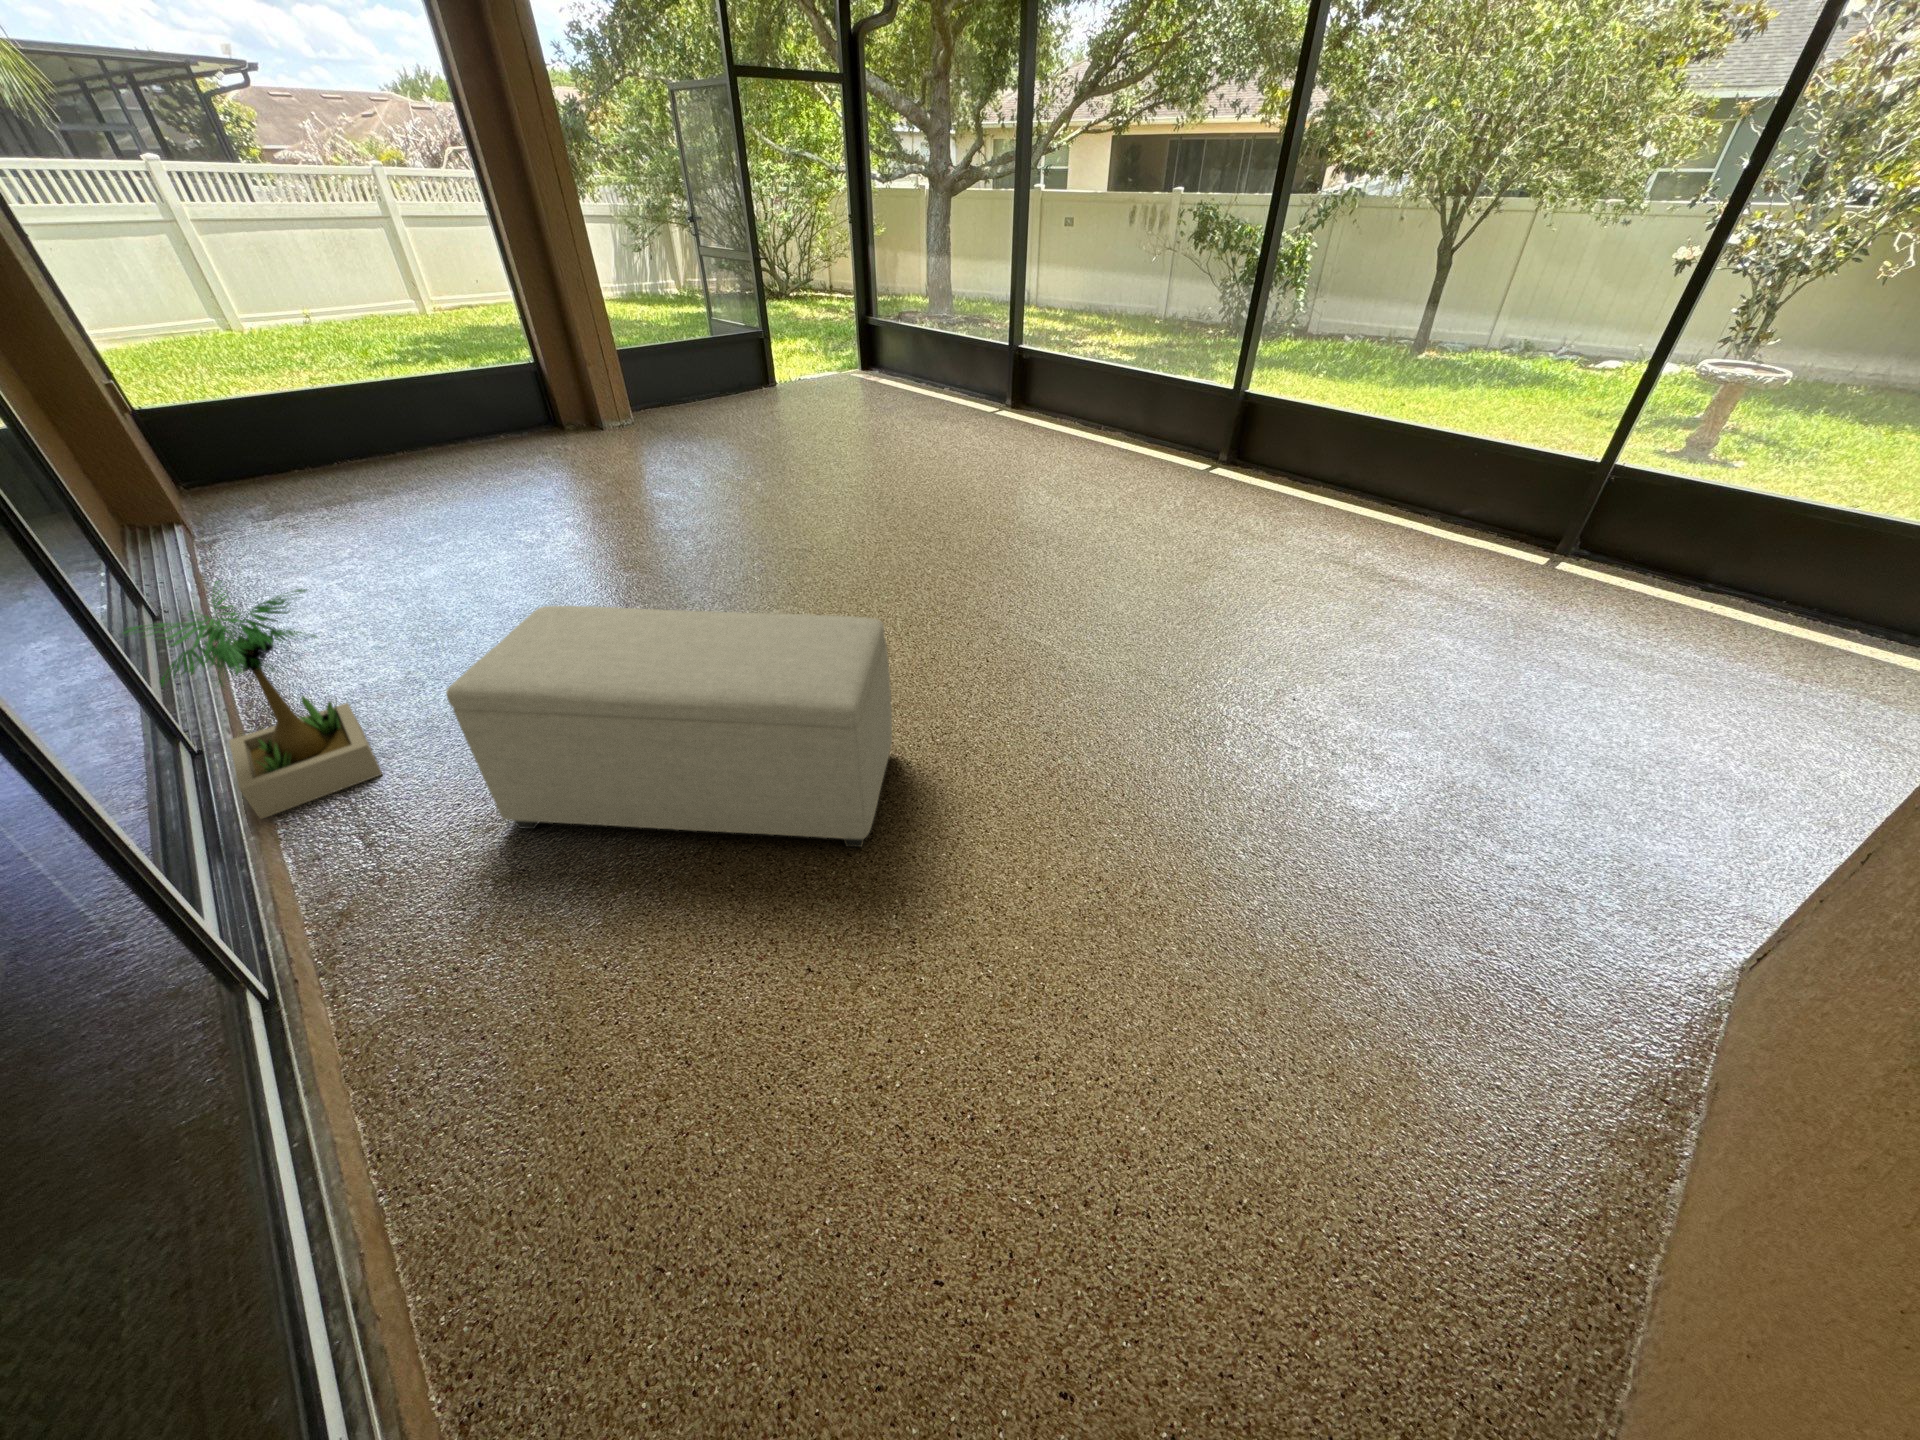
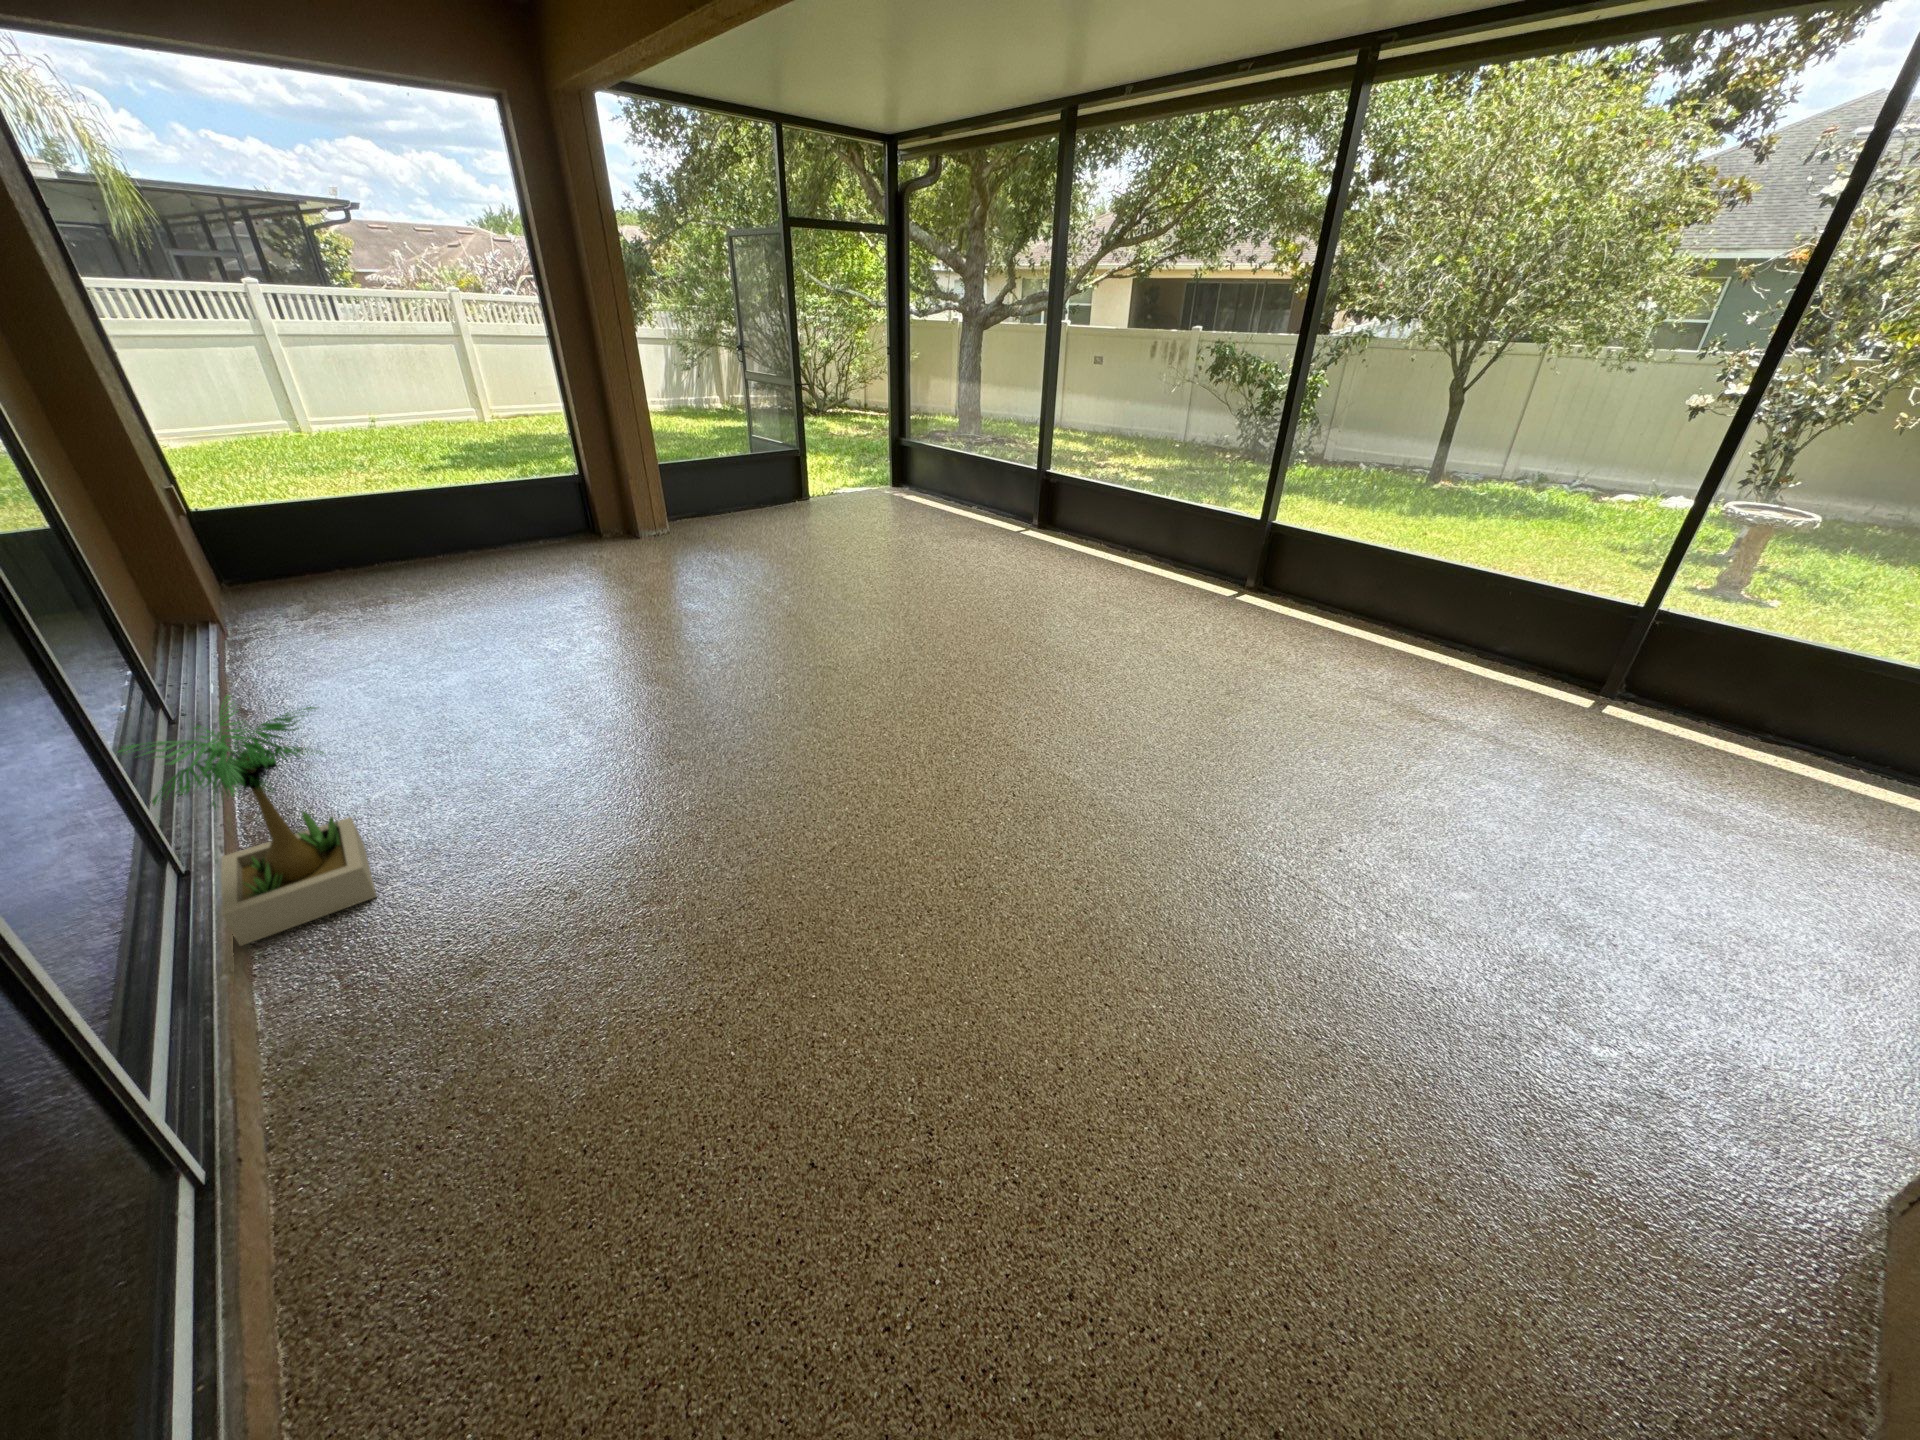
ottoman: present [446,606,892,847] -> none [443,729,913,1003]

